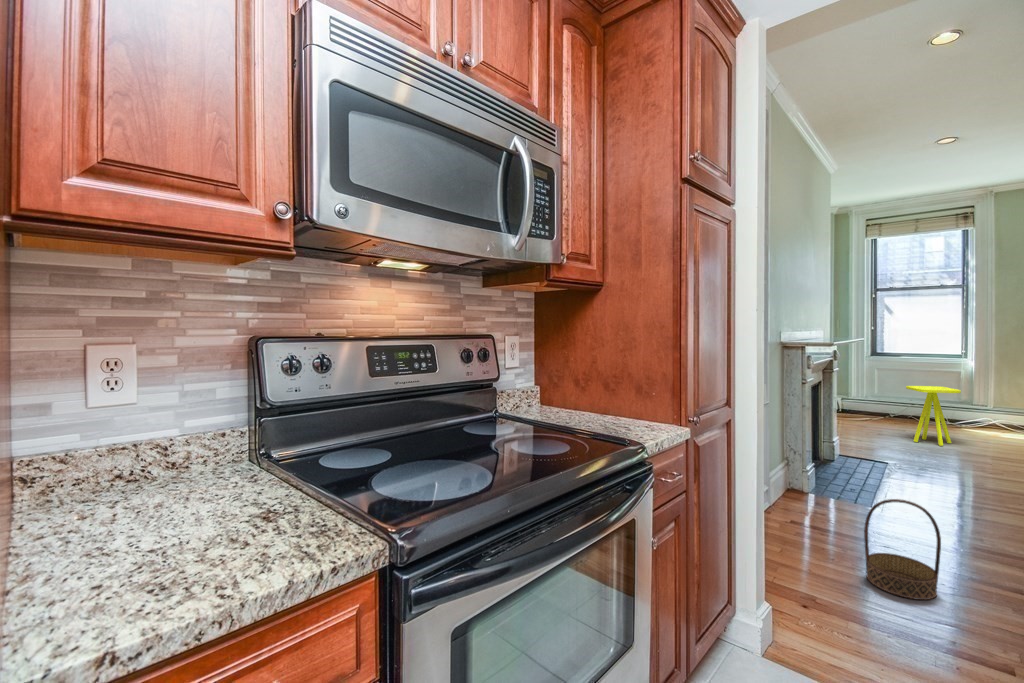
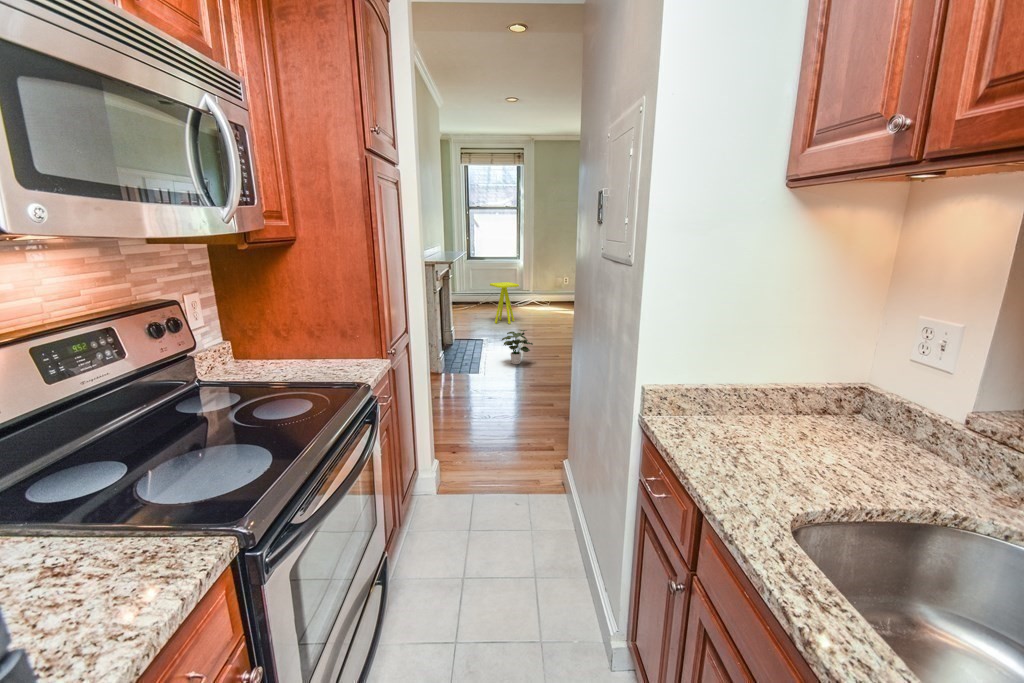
potted plant: none [917,449,983,502] -> present [502,330,533,364]
basket: present [864,499,941,600] -> none [482,373,521,434]

